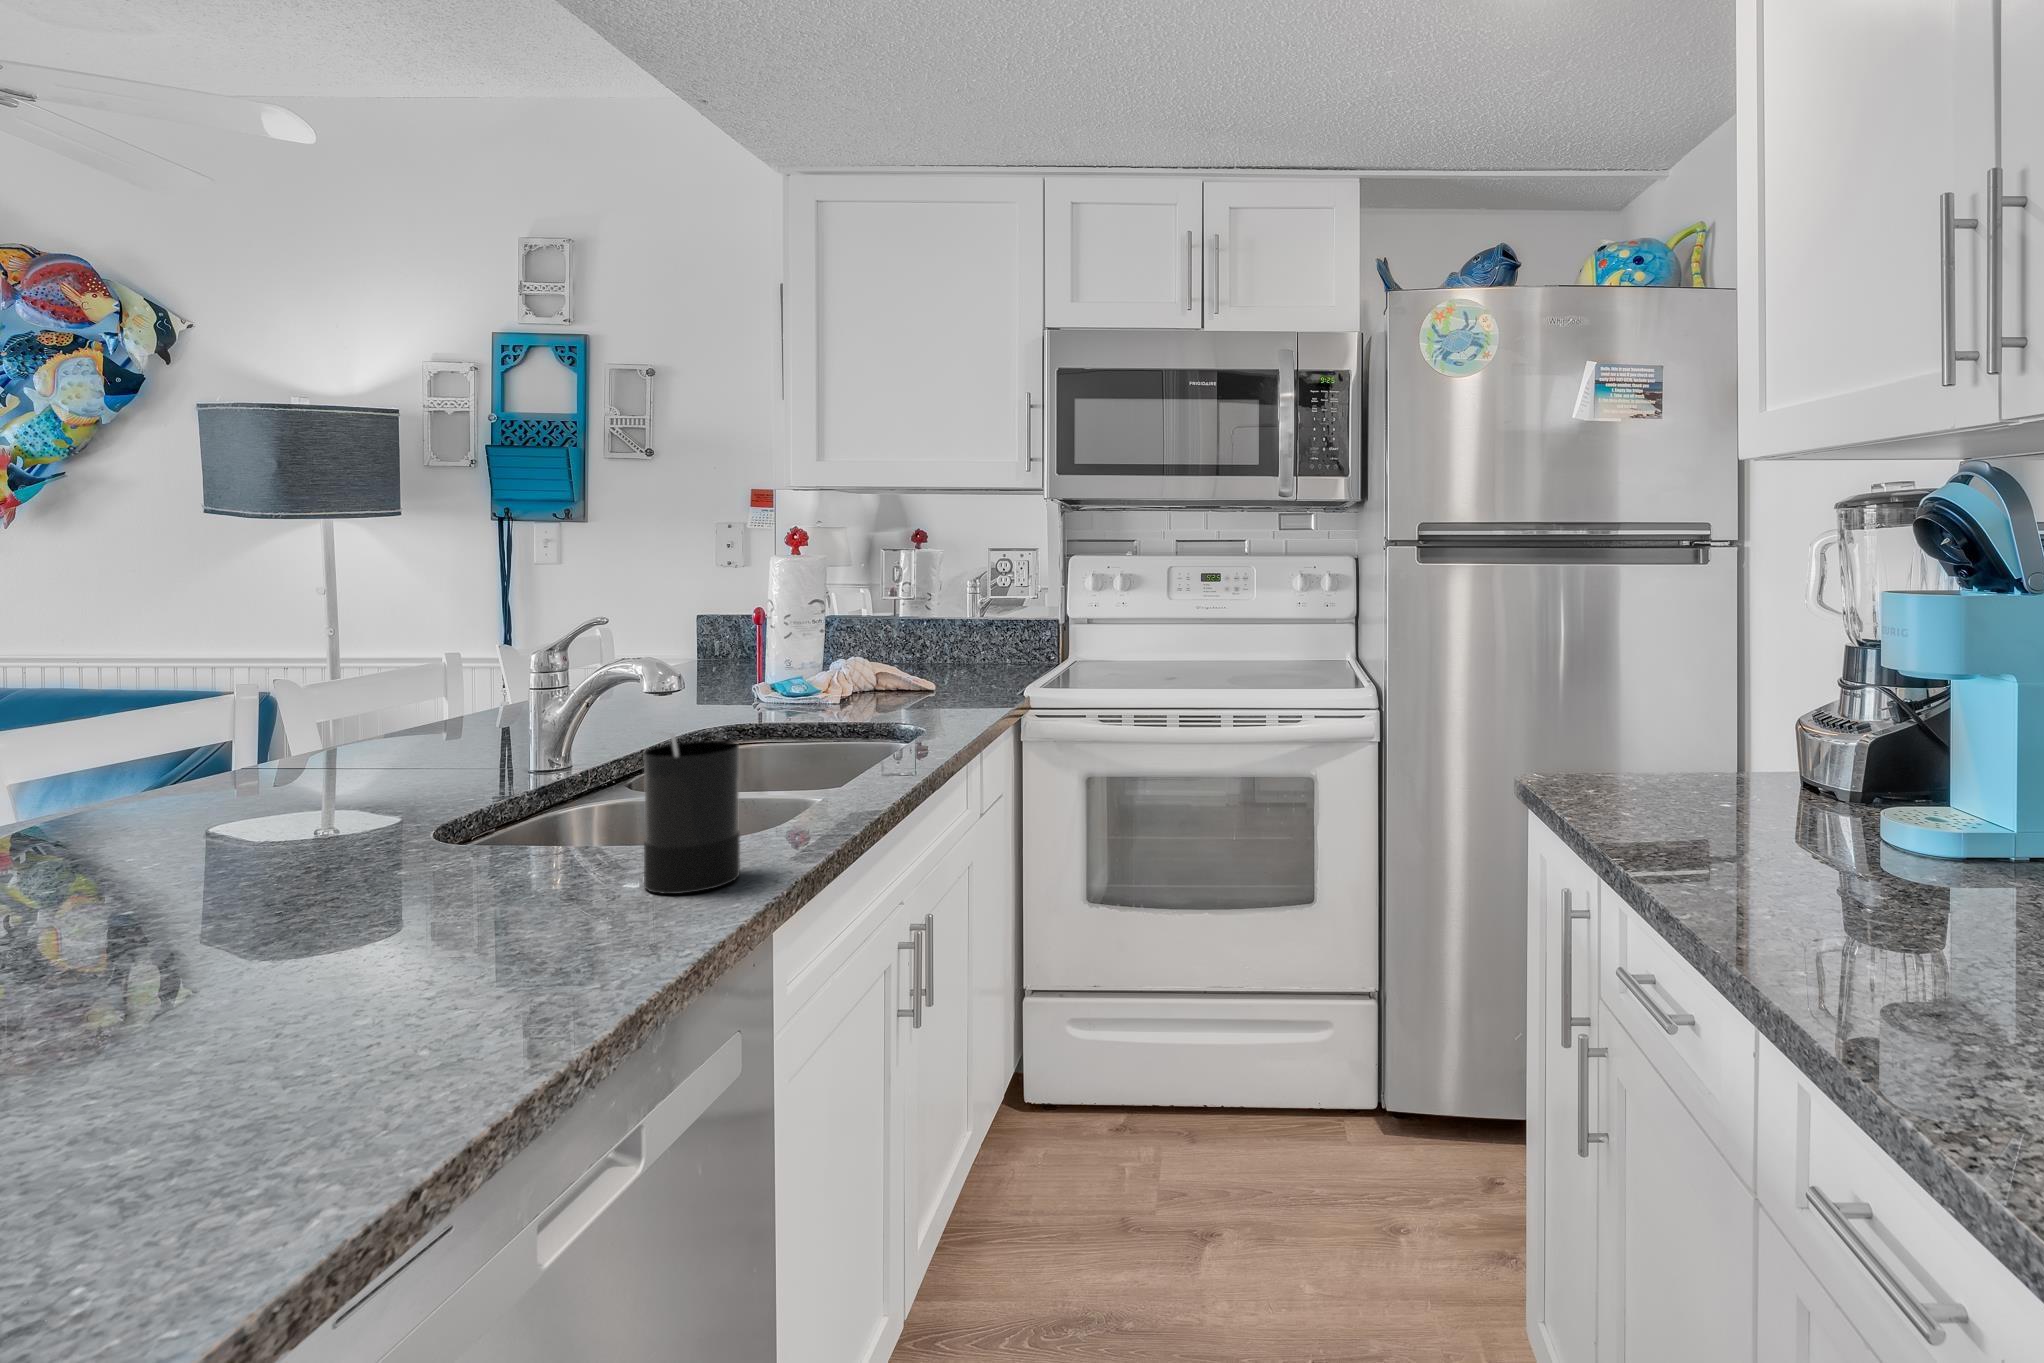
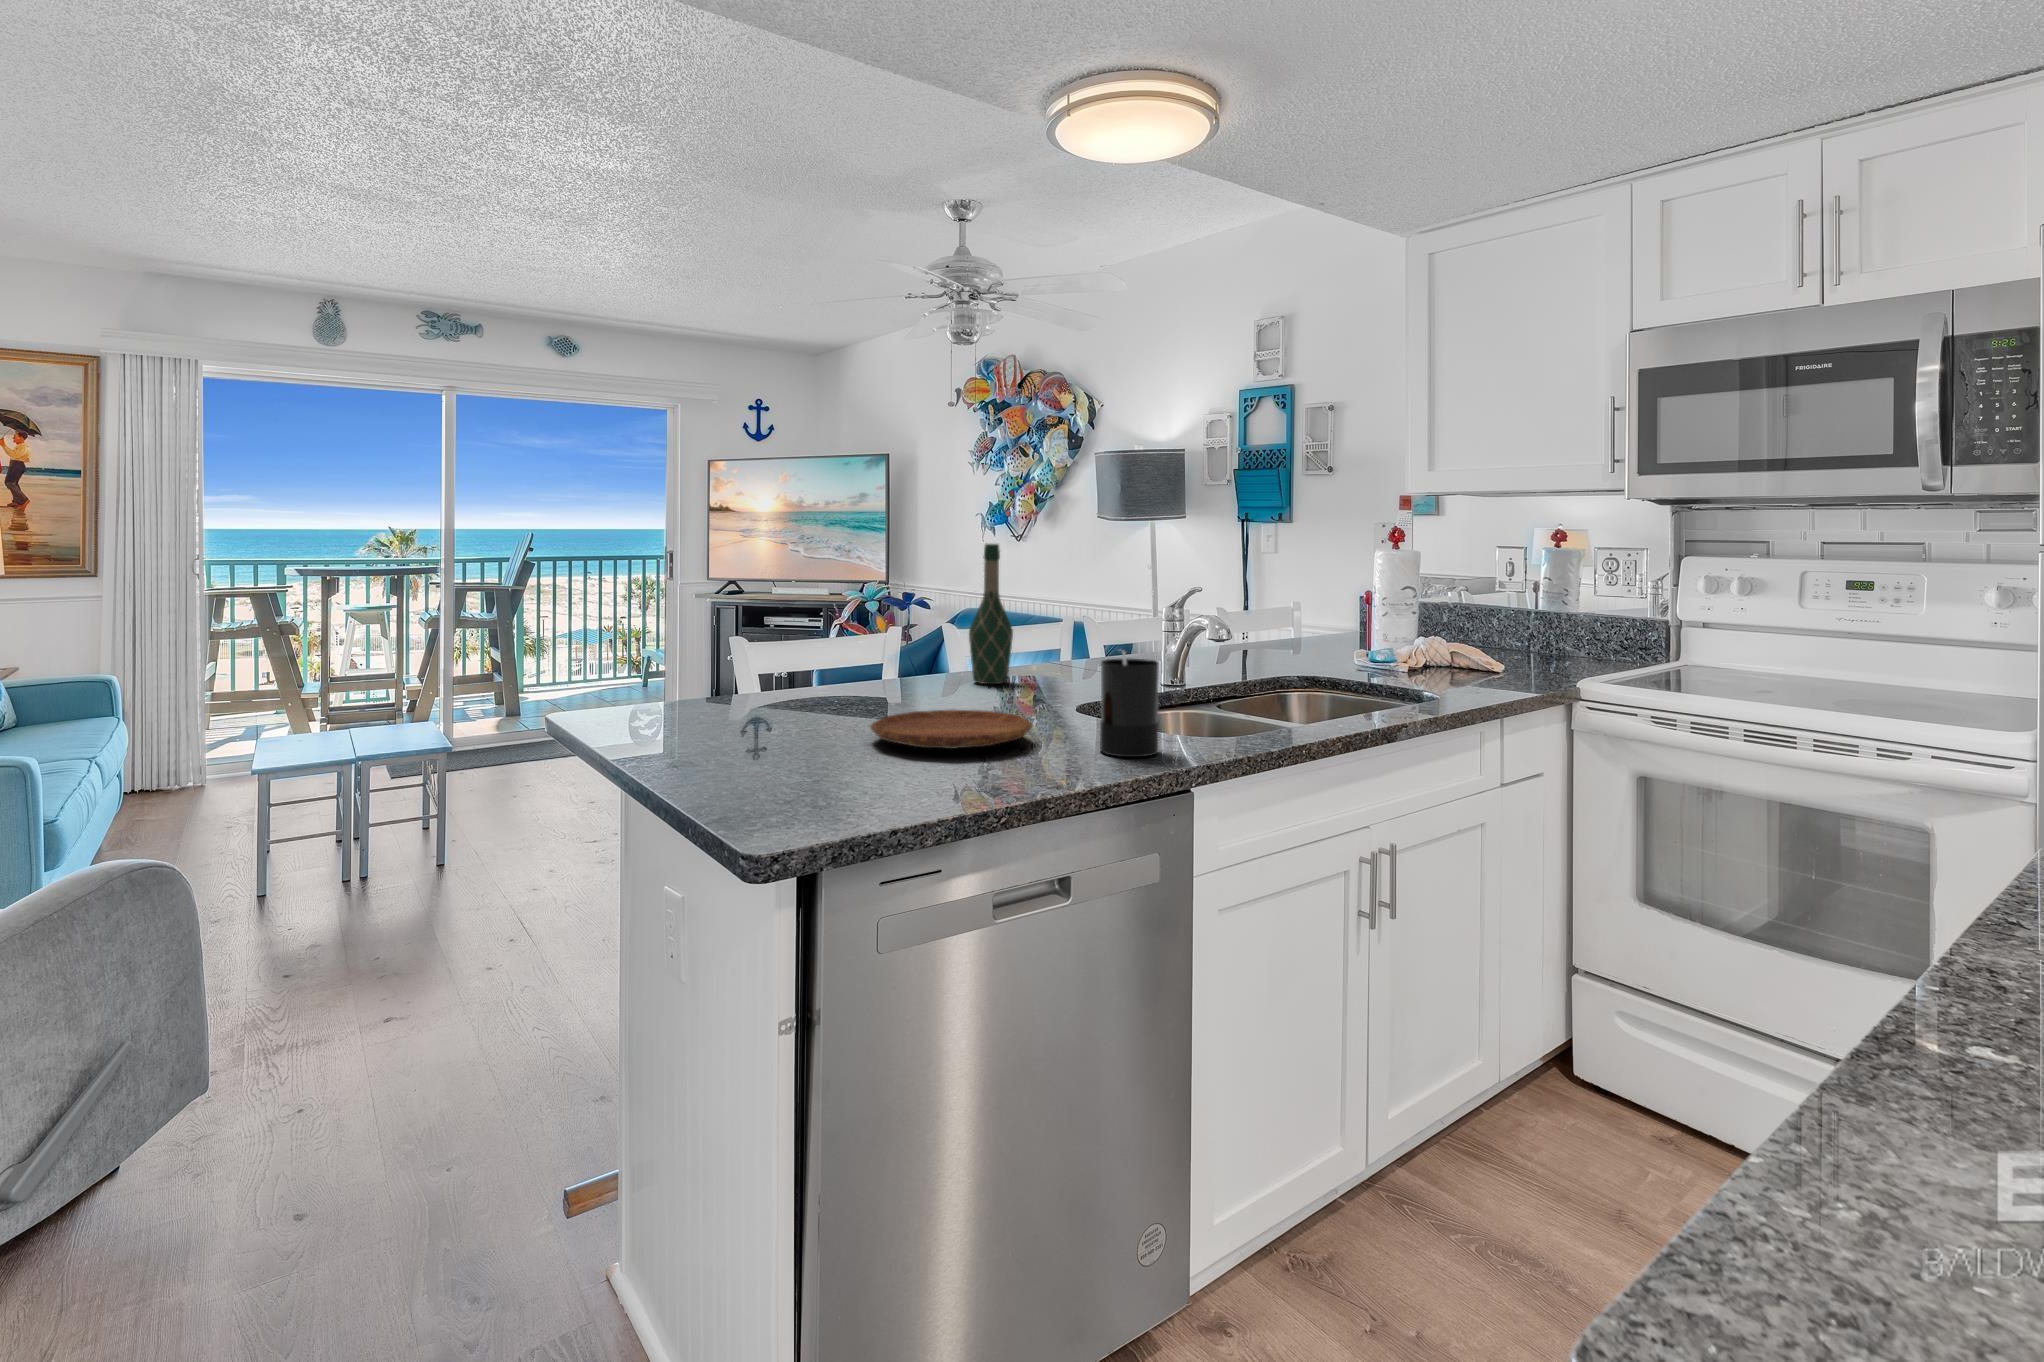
wine bottle: none [166,573,273,827] -> present [969,544,1013,684]
tray: none [153,868,527,982] -> present [870,710,1033,749]

